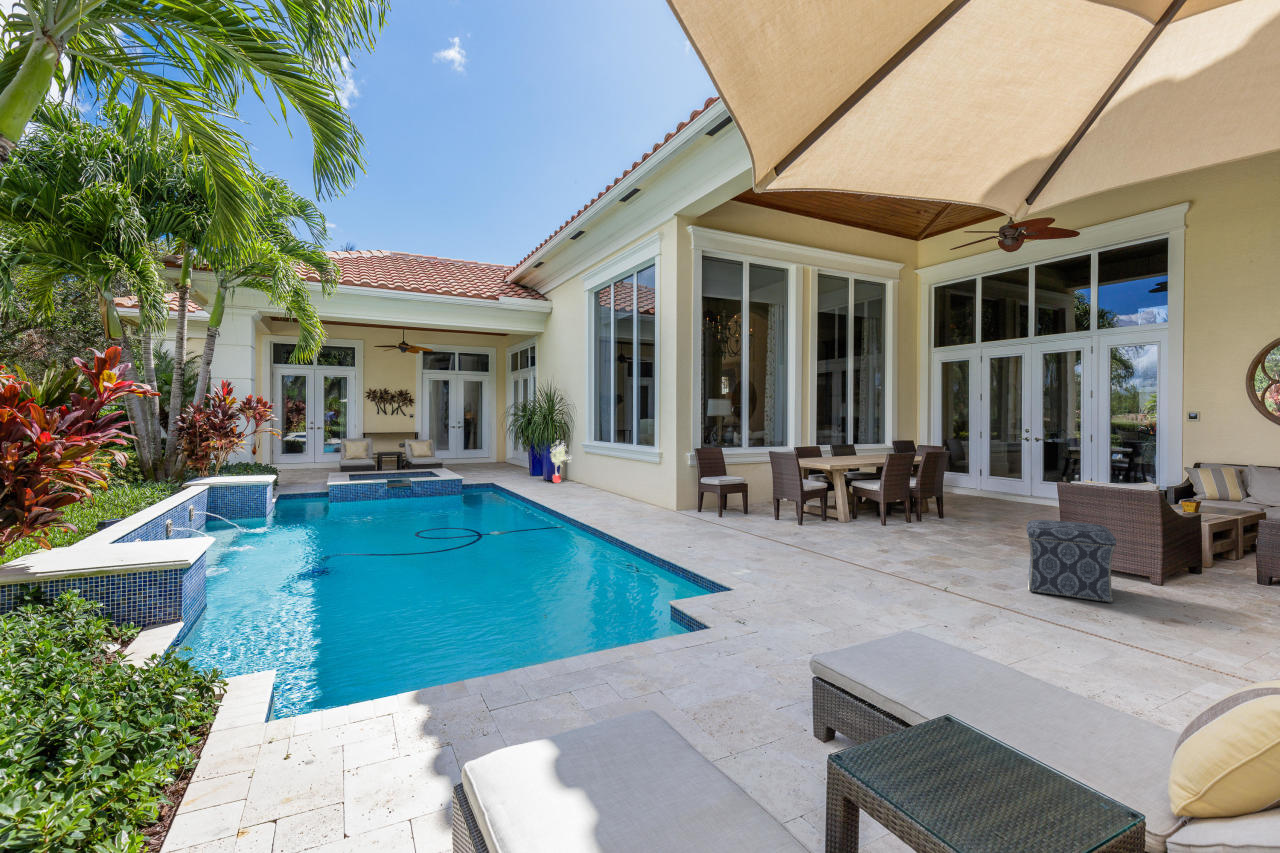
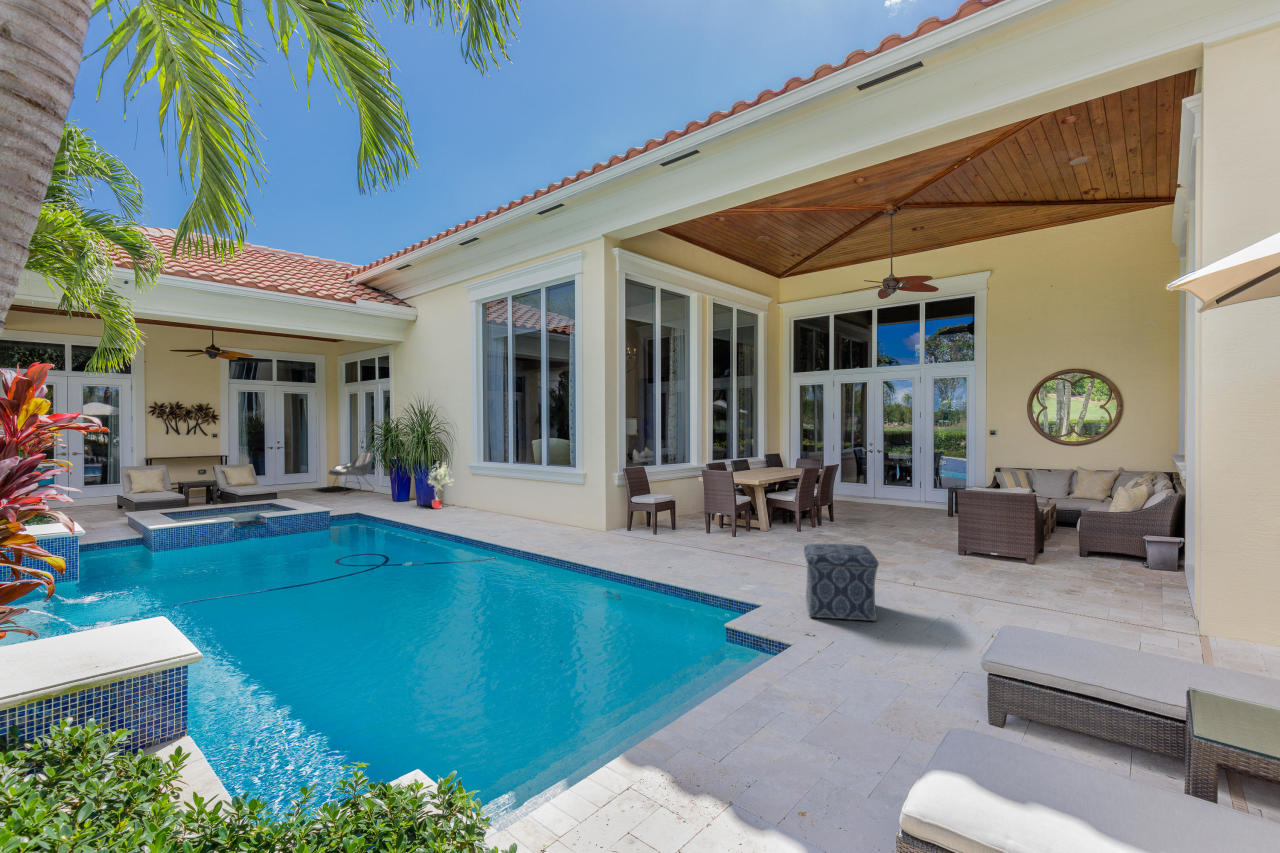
lounge chair: none [491,431,526,468] -> present [329,451,373,493]
ottoman: present [1026,520,1117,603] -> present [804,544,879,622]

